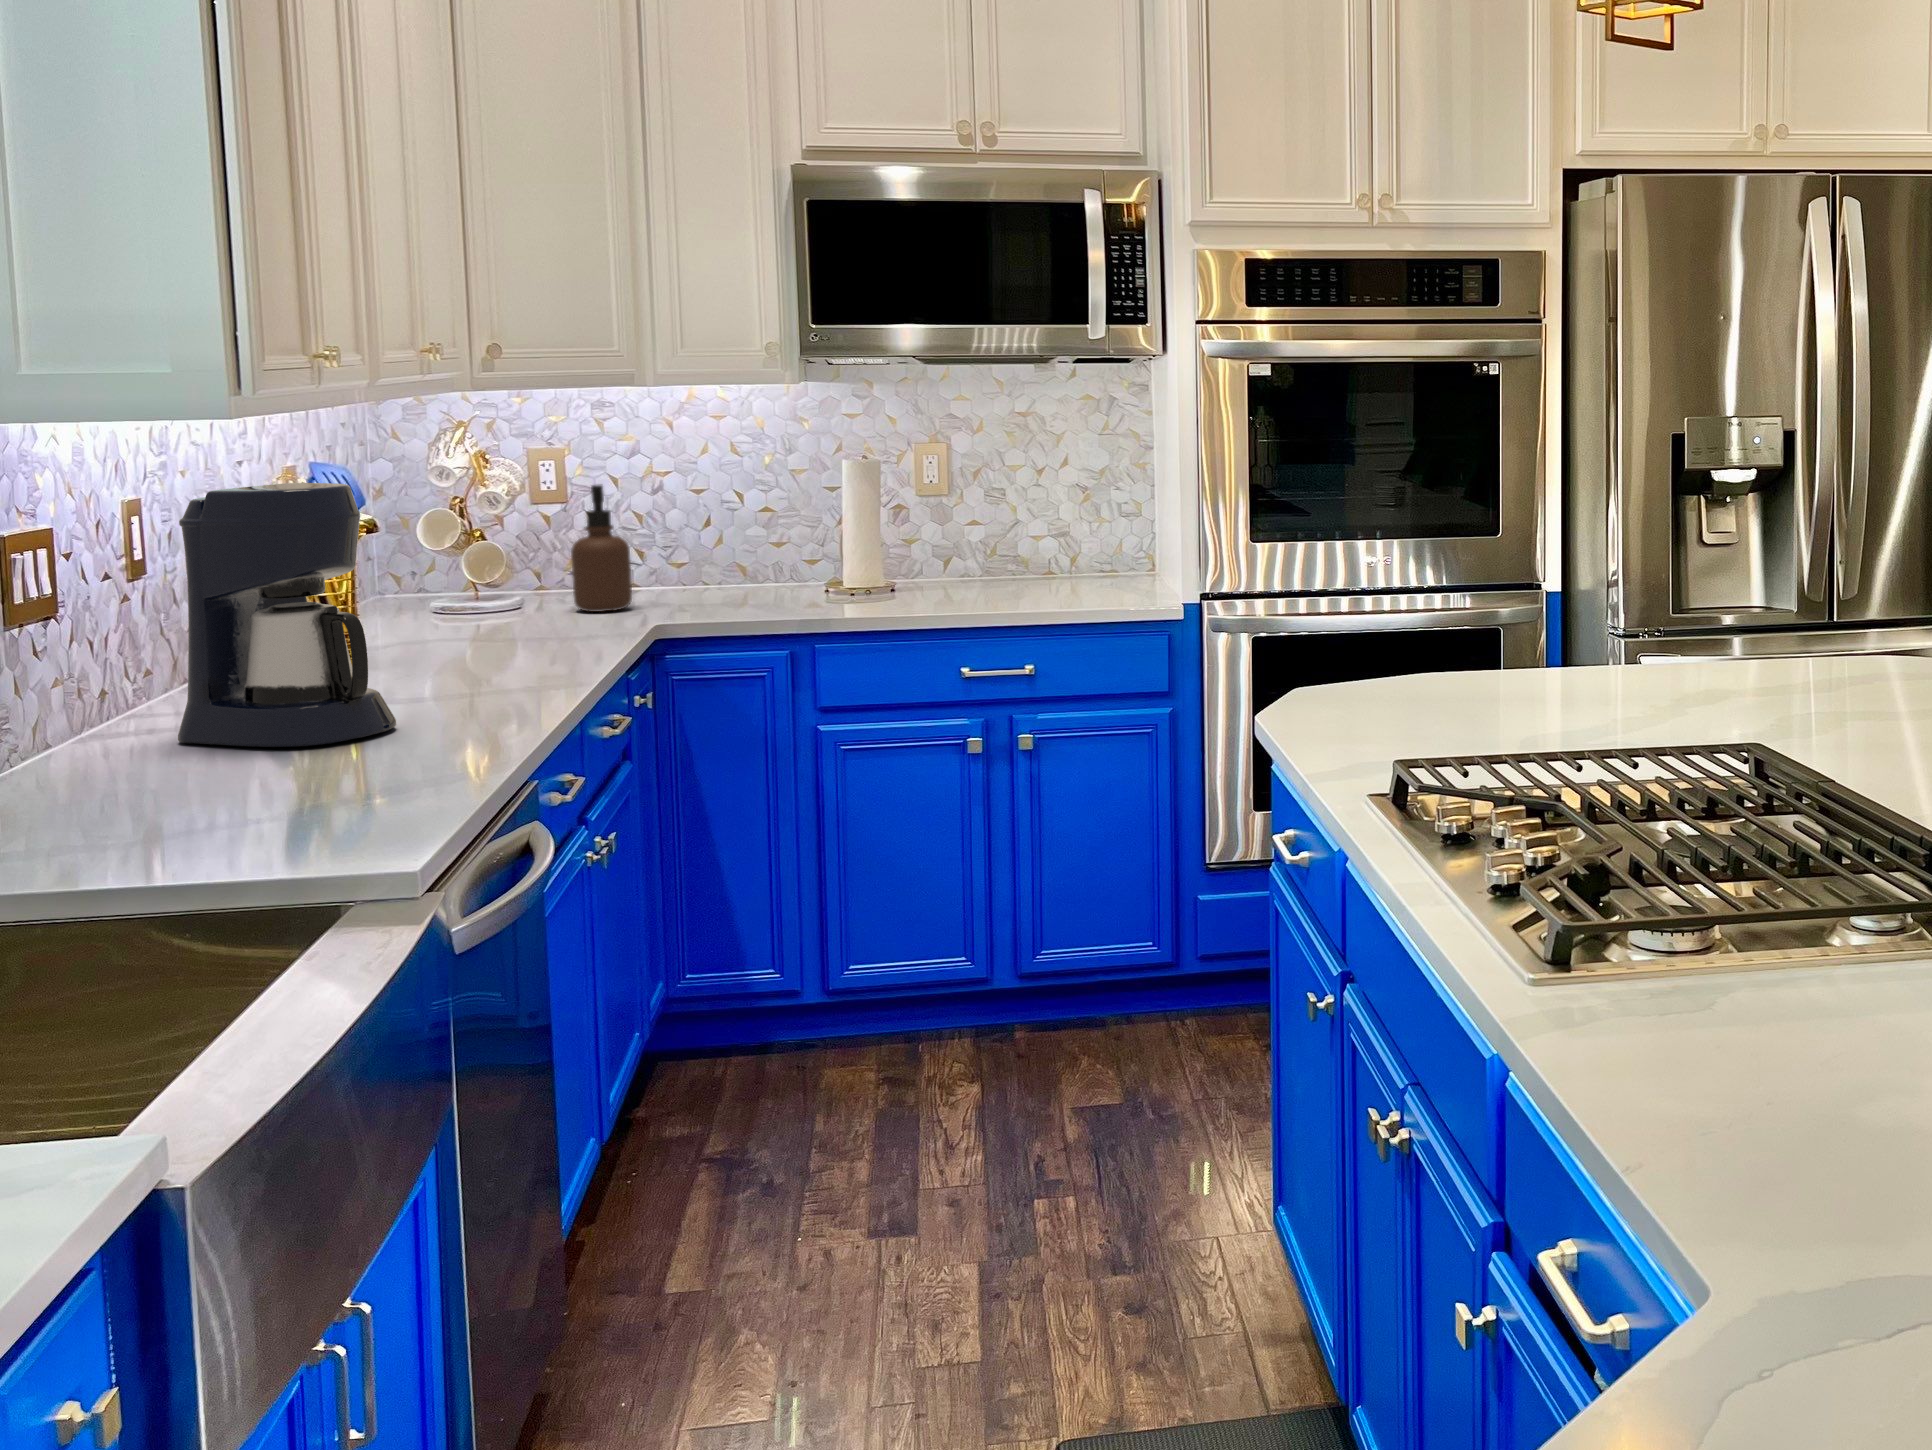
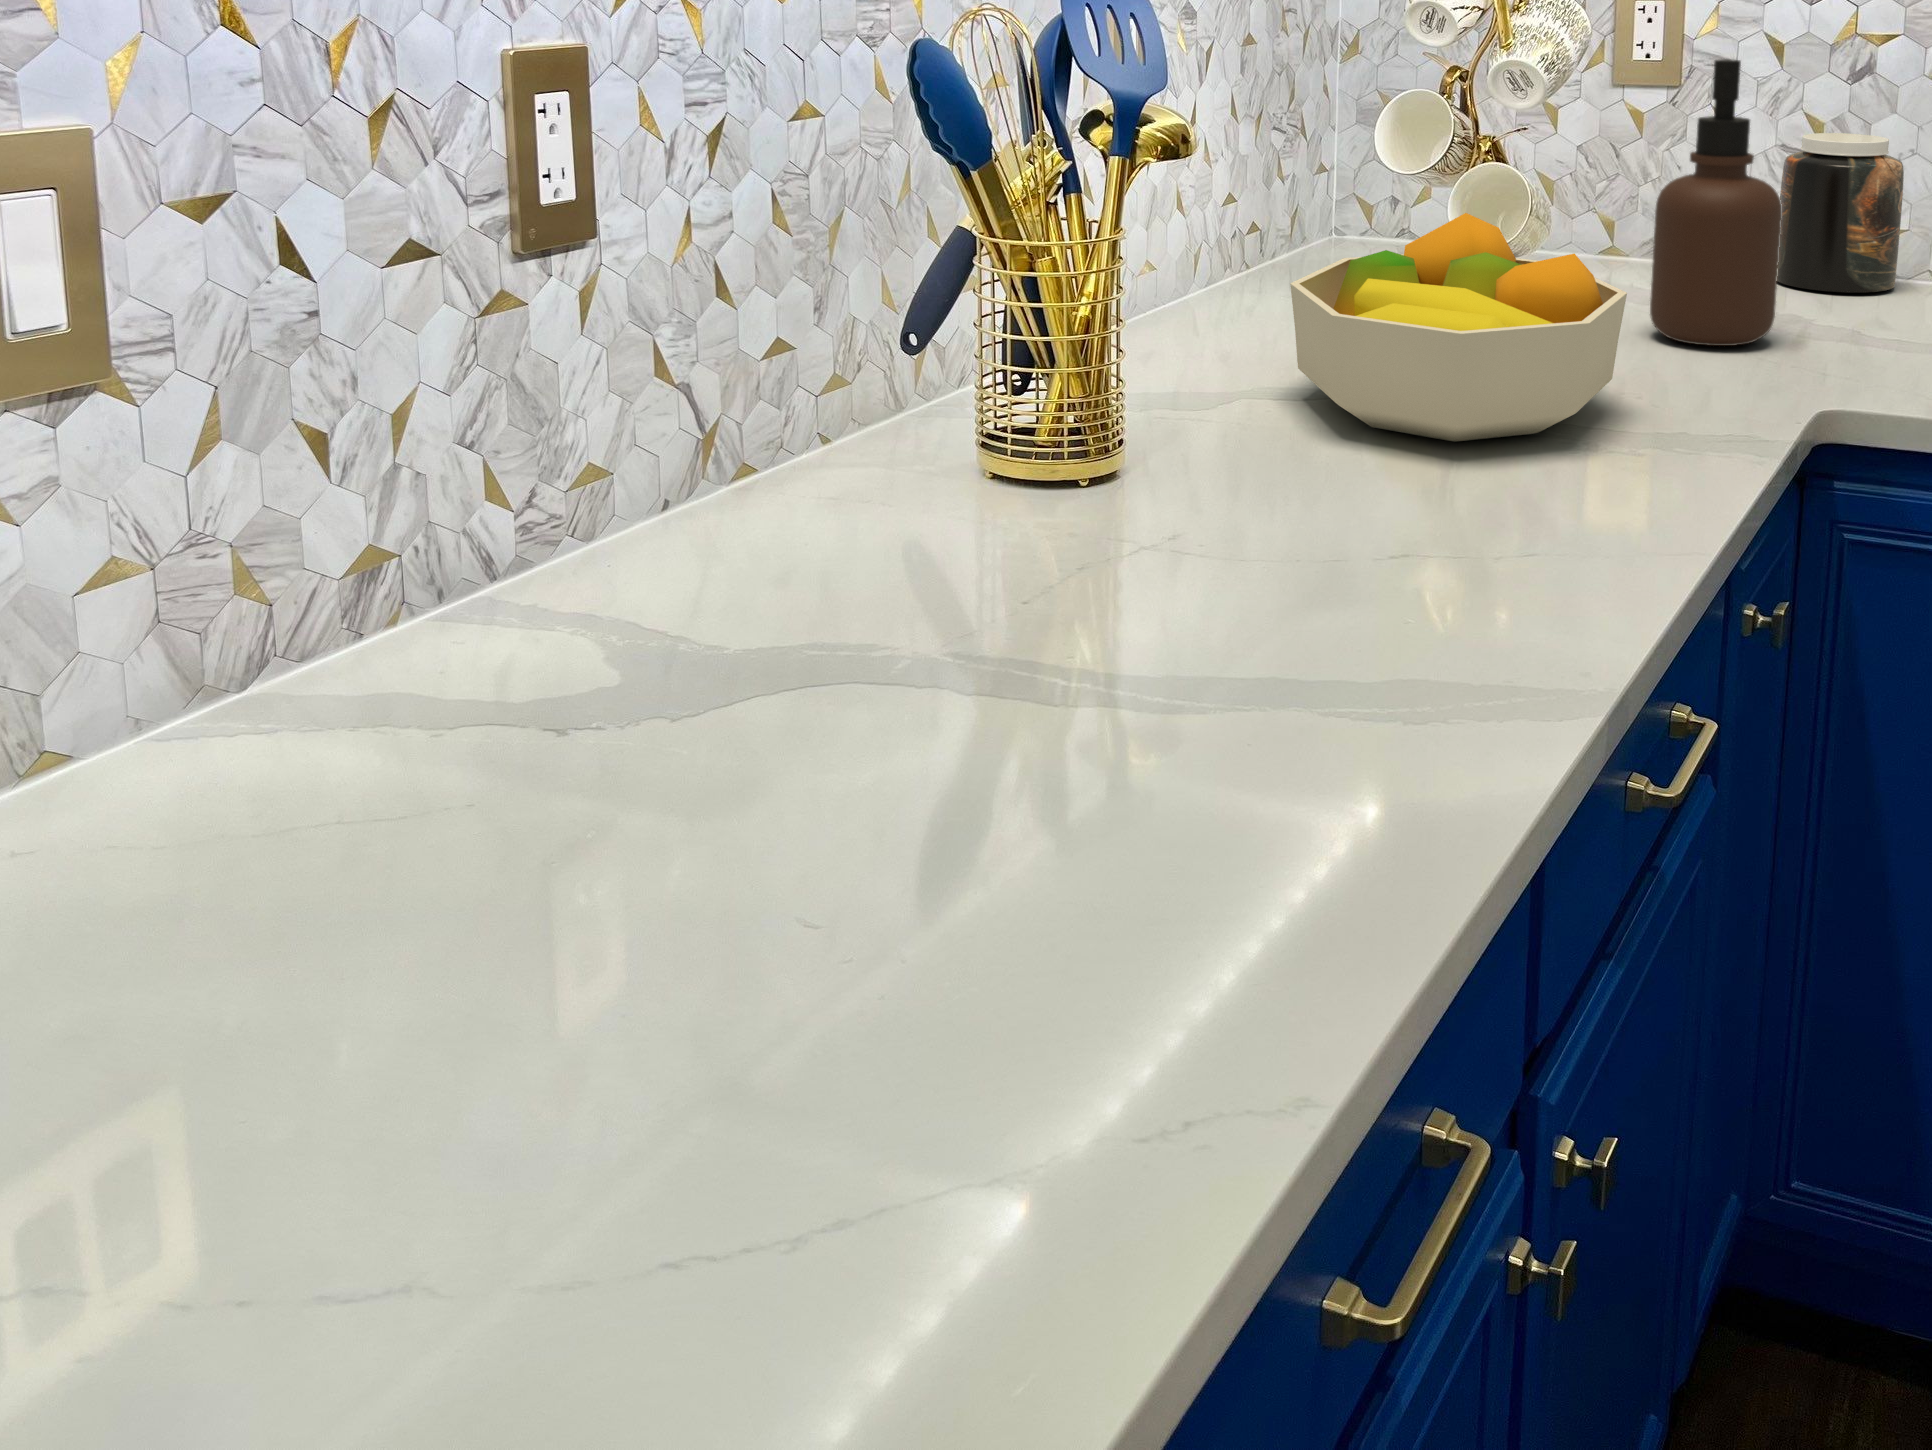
coffee maker: present [178,483,396,747] -> none [285,44,874,1009]
jar: none [626,519,686,592] -> present [1777,133,1904,293]
fruit bowl: none [414,556,570,644] -> present [1290,213,1627,442]

